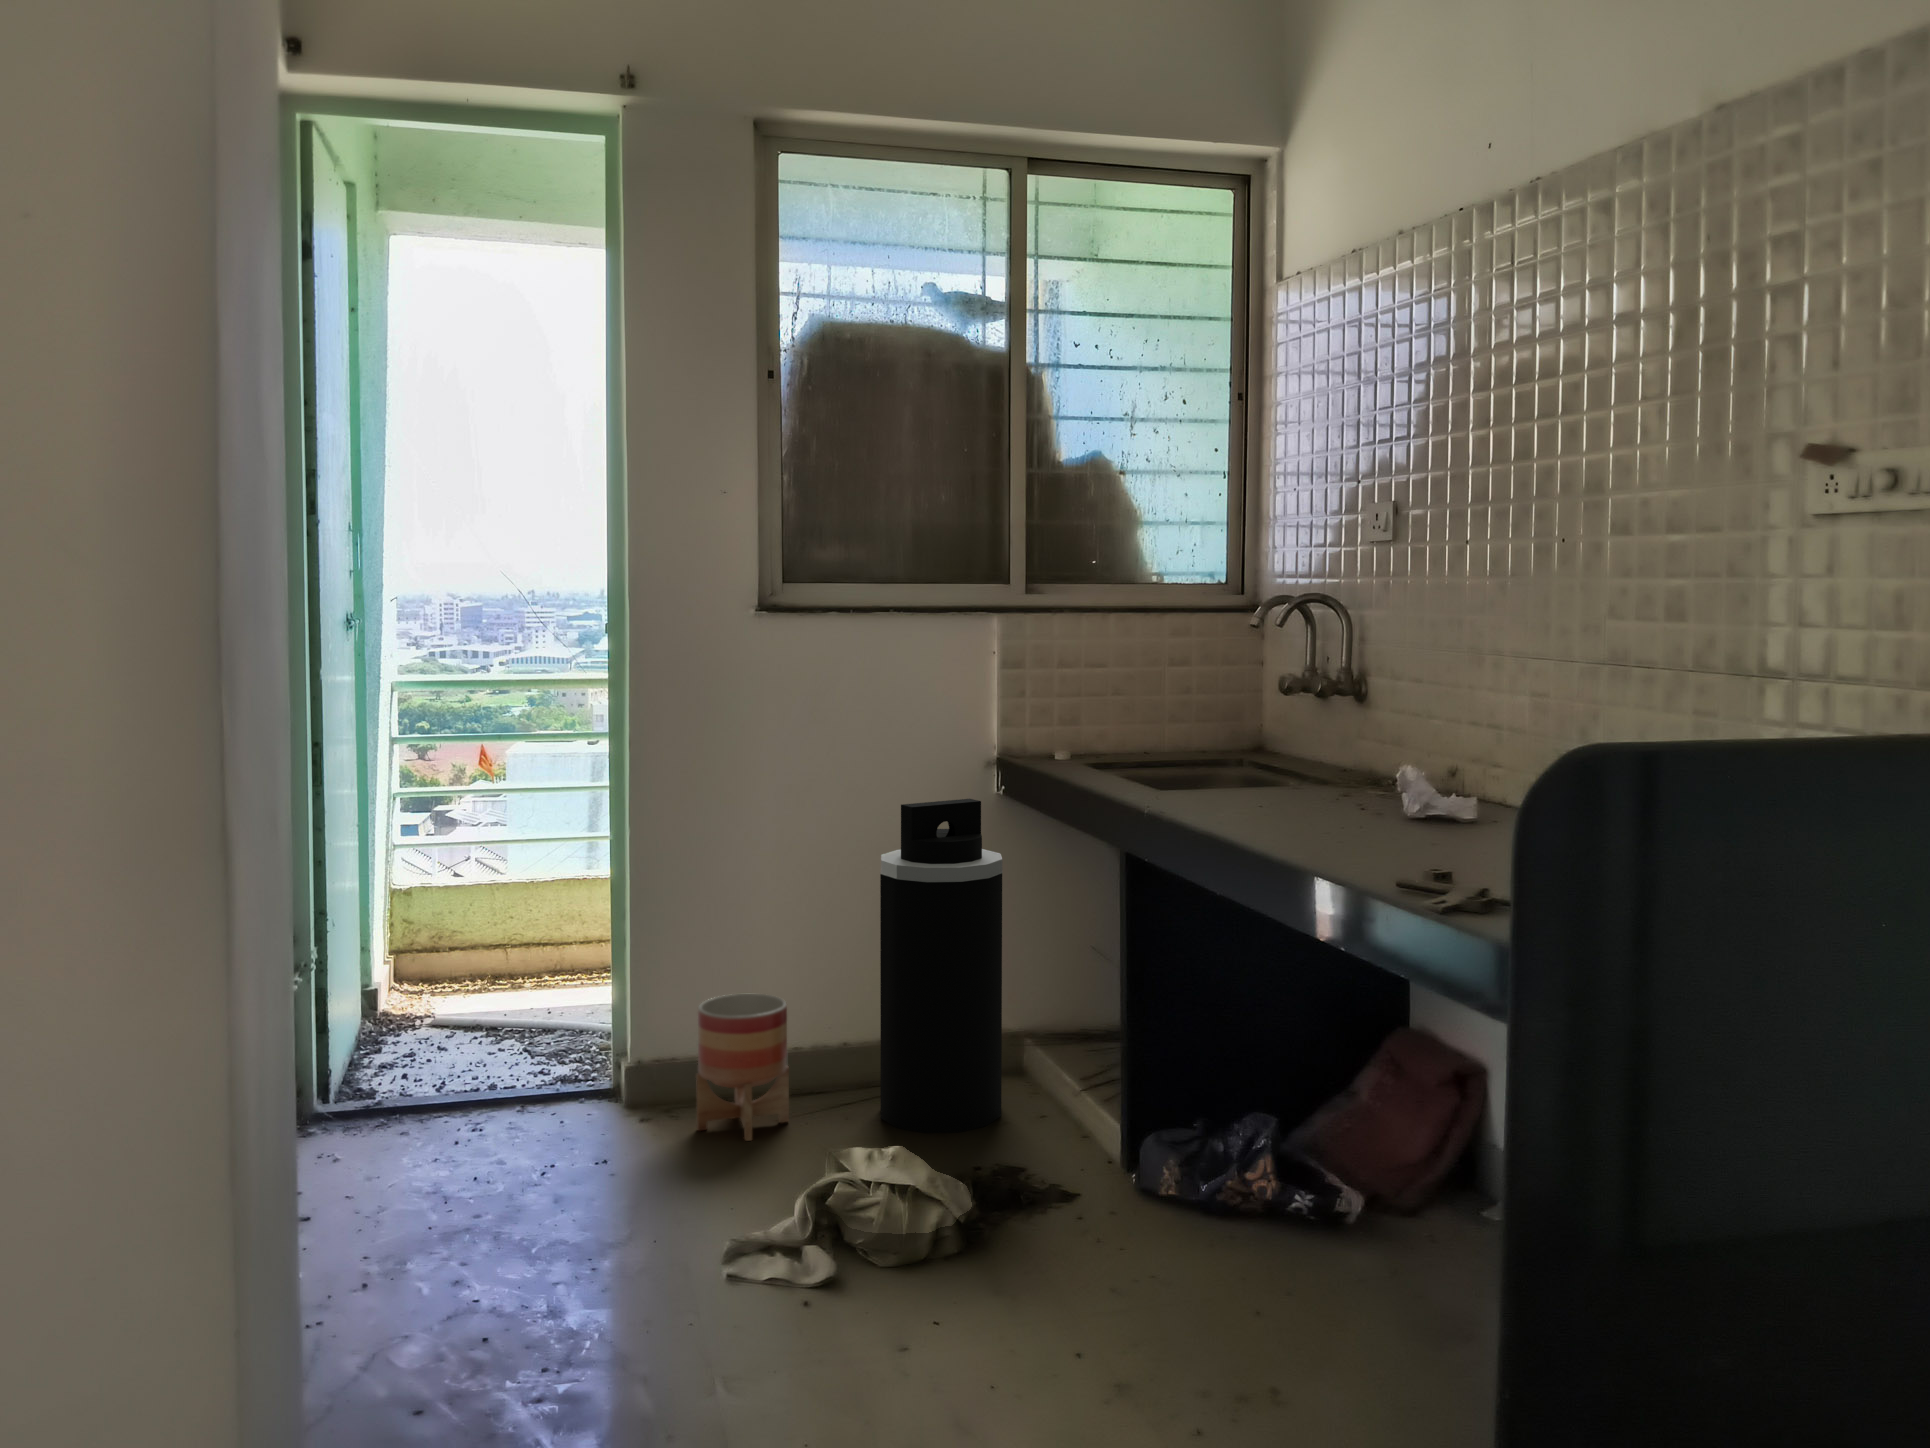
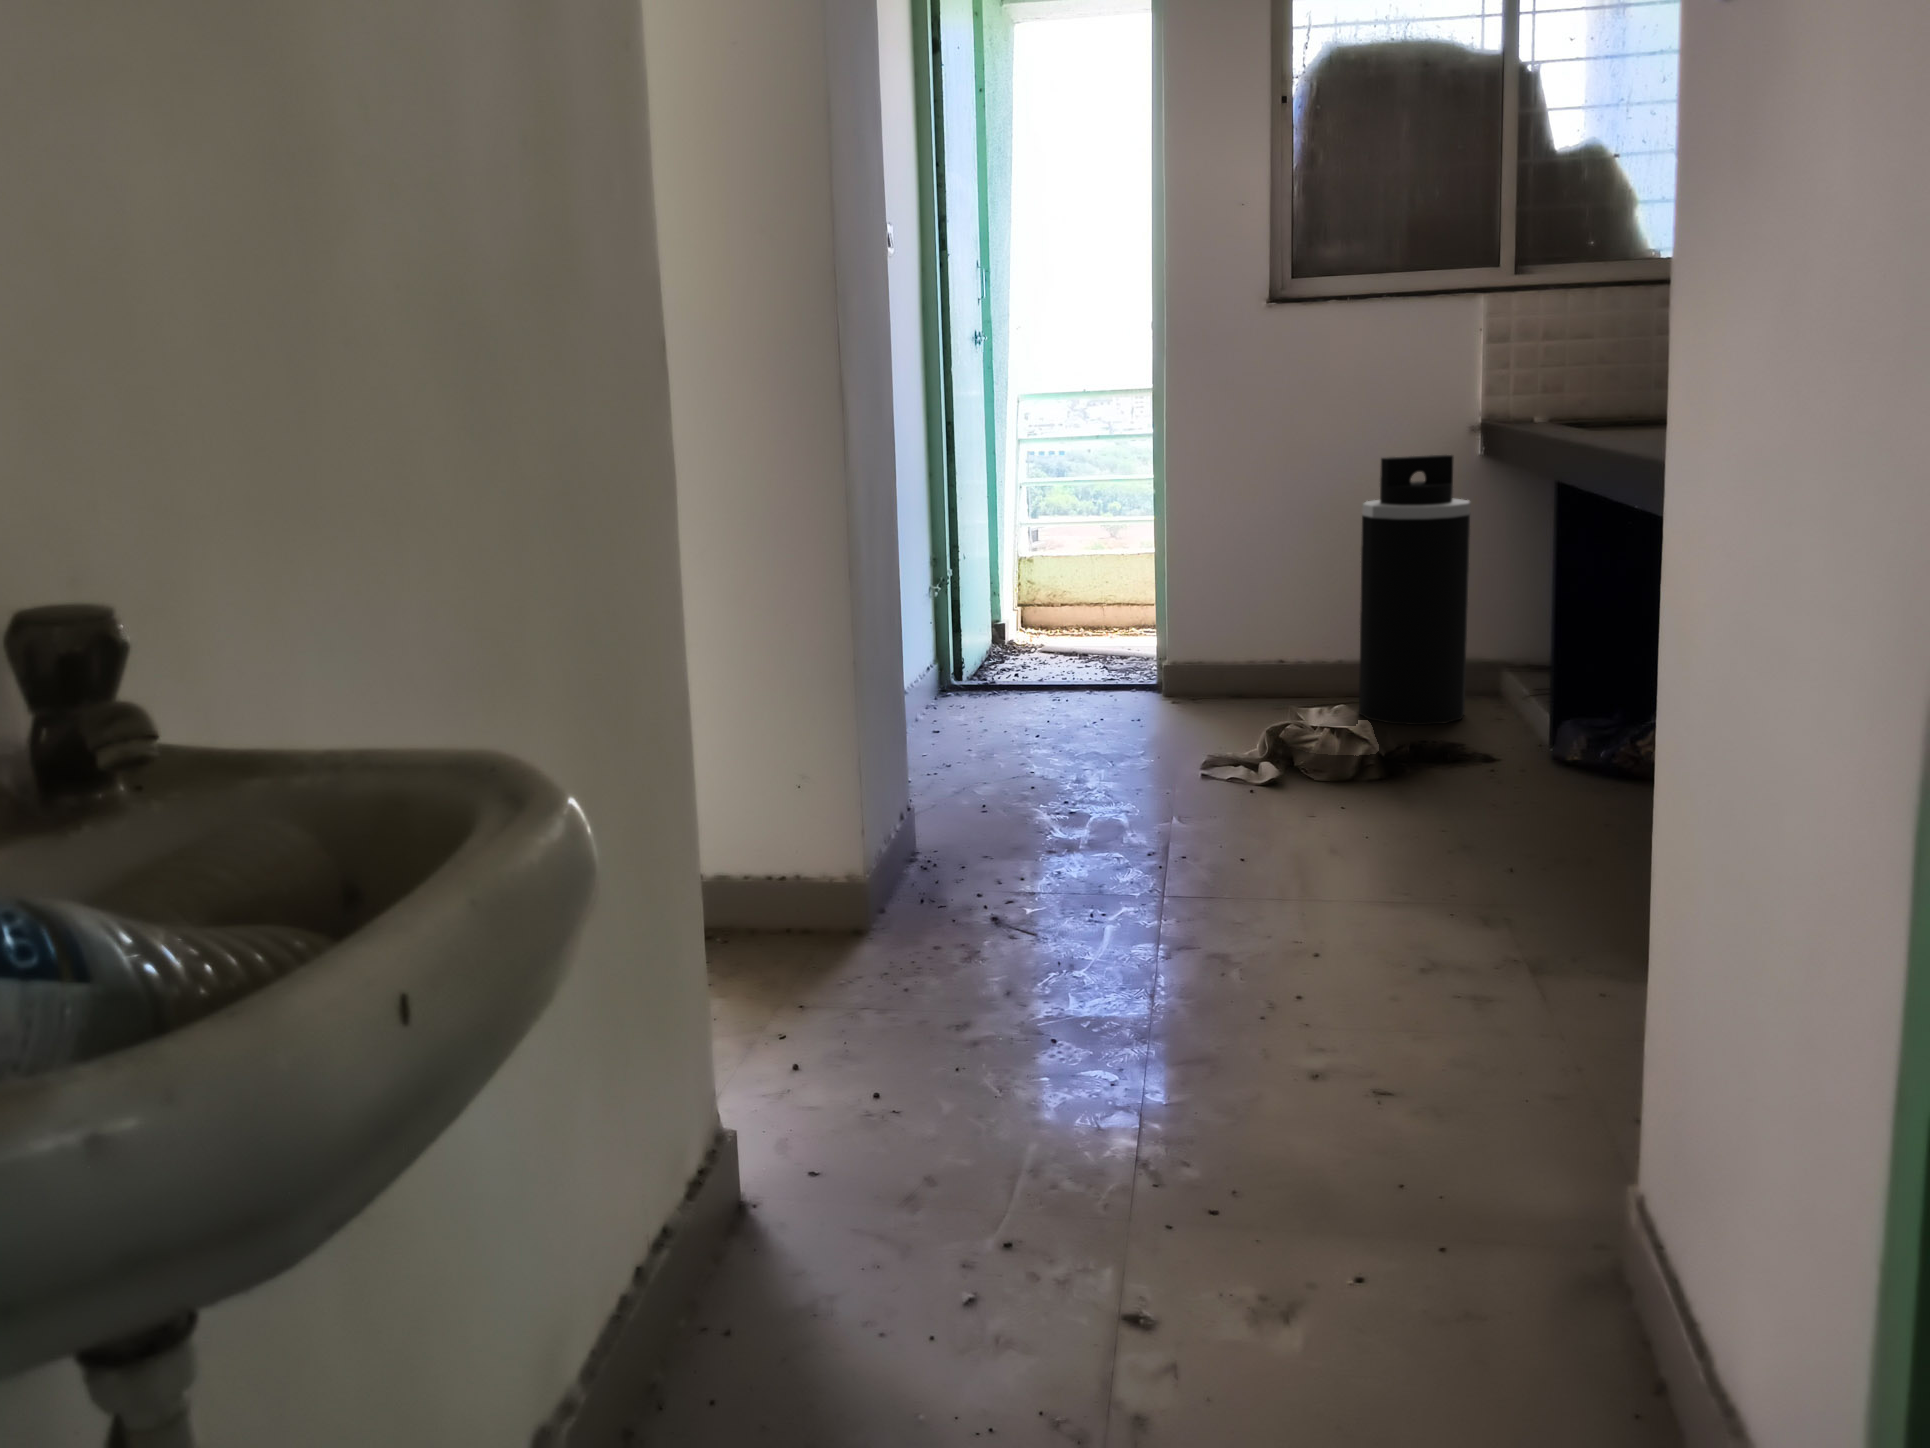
planter: present [696,994,789,1141] -> none [1212,611,1285,718]

